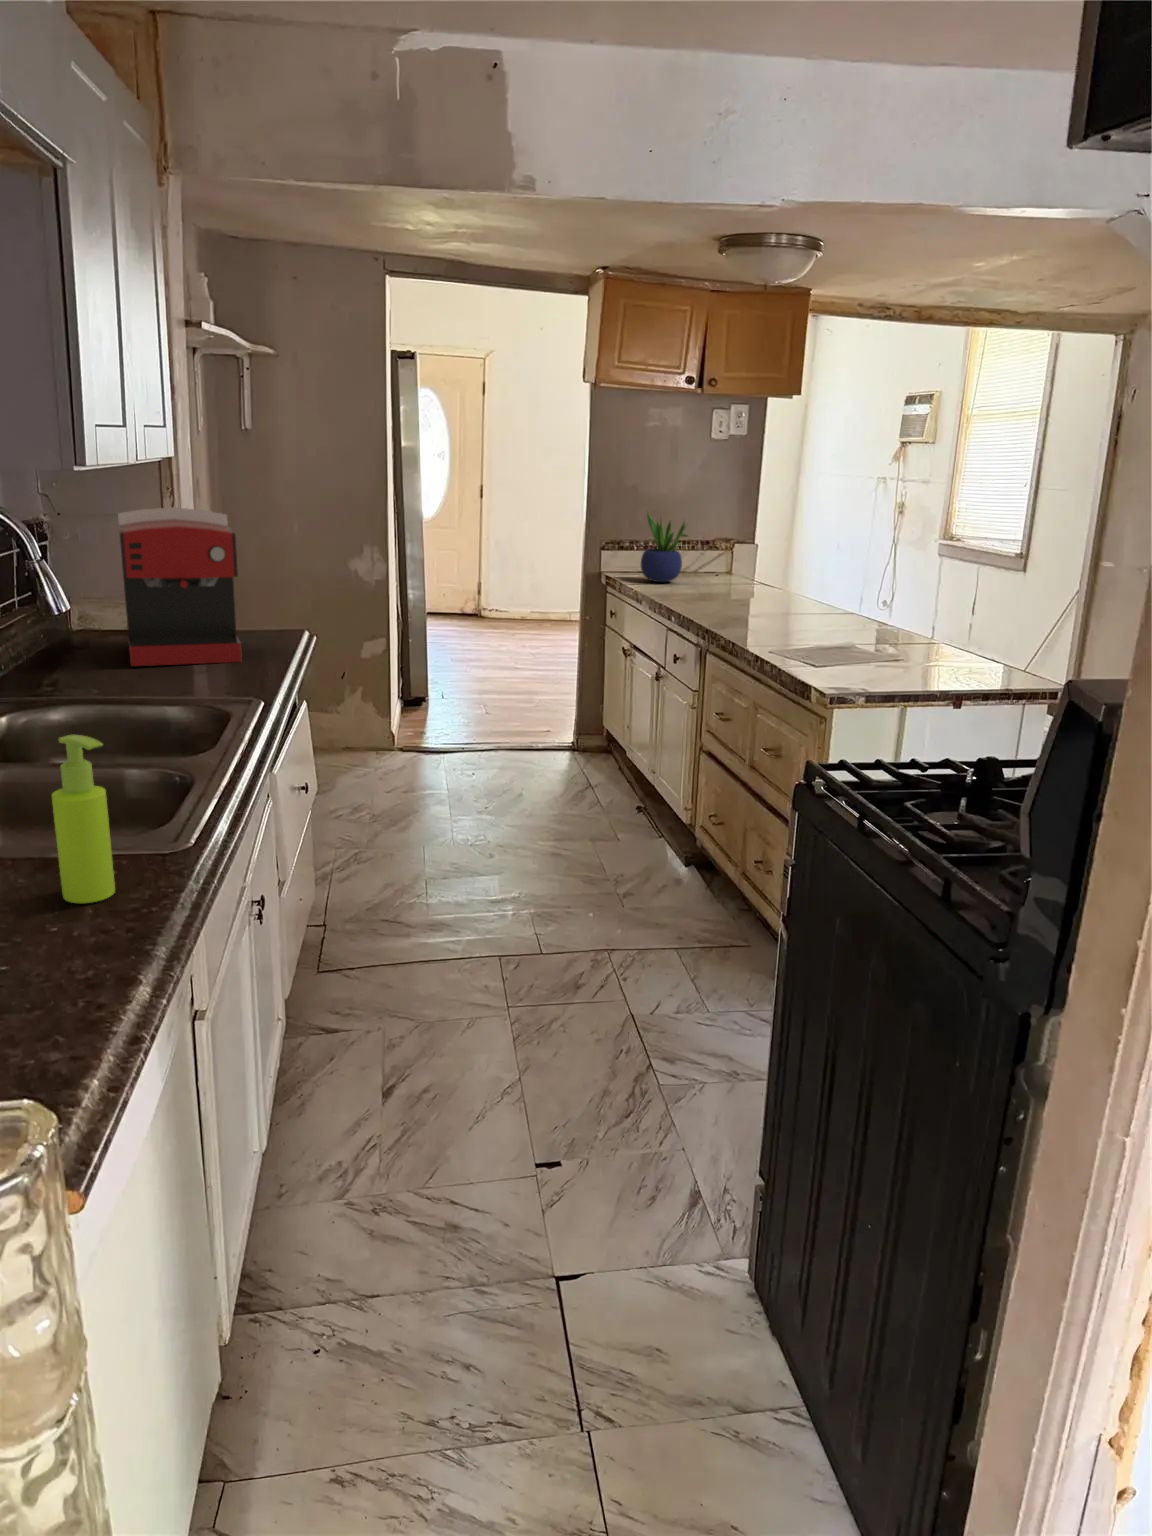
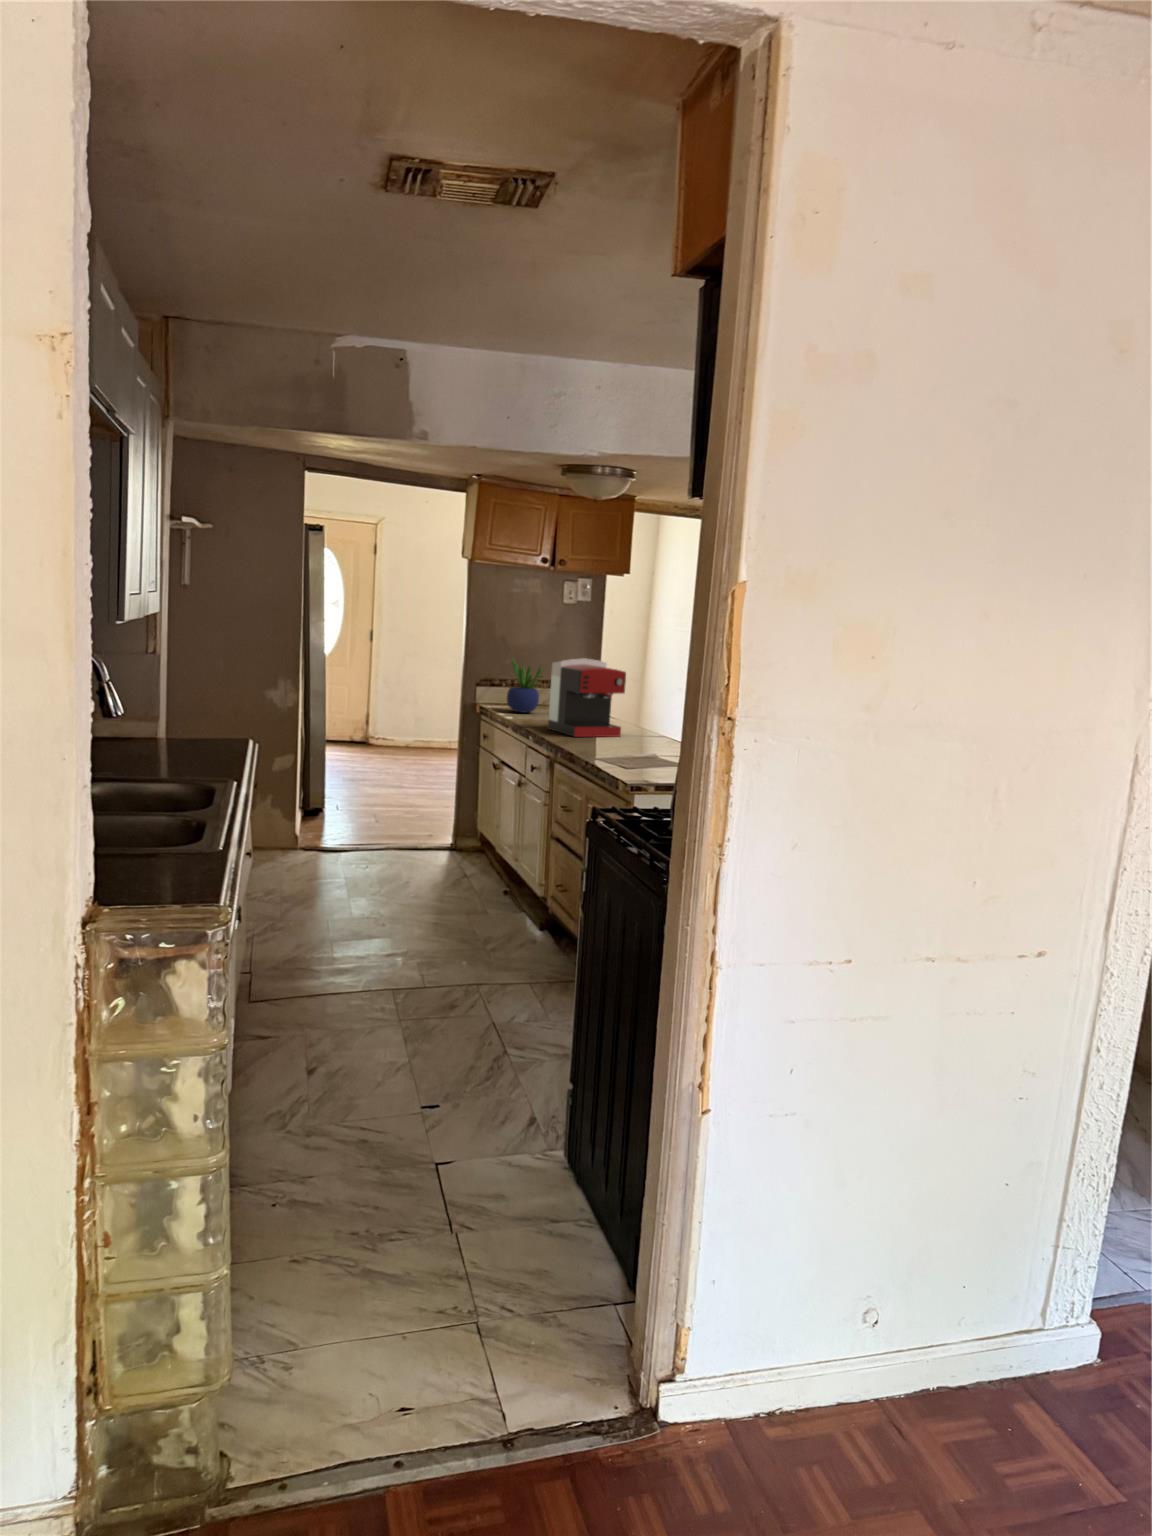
coffee maker: present [118,507,242,666] -> present [548,658,626,737]
soap dispenser: present [52,735,115,903] -> none [150,774,184,872]

